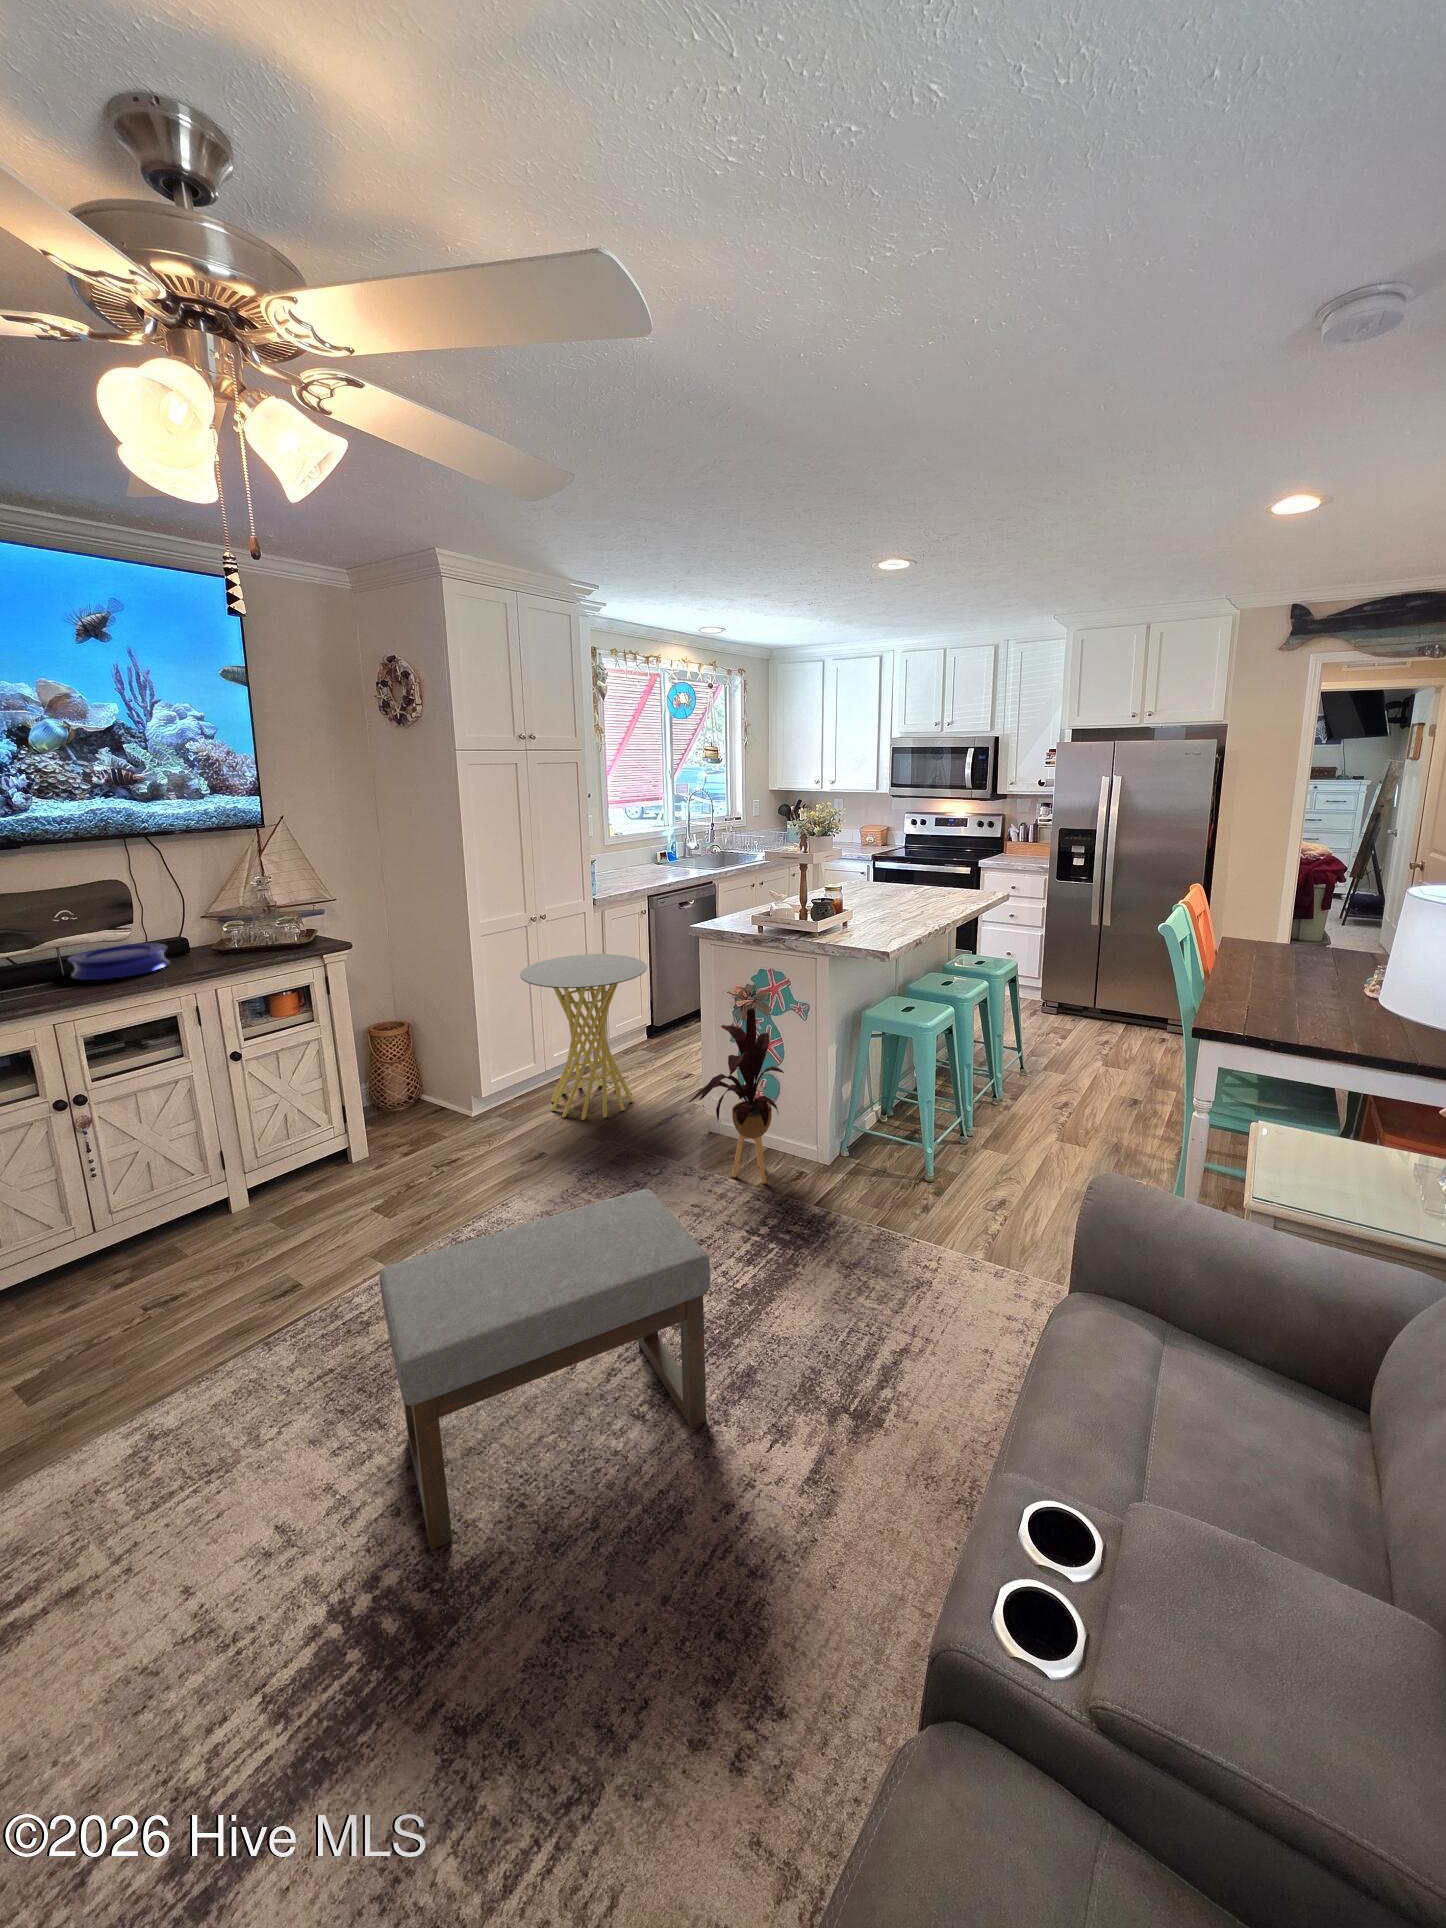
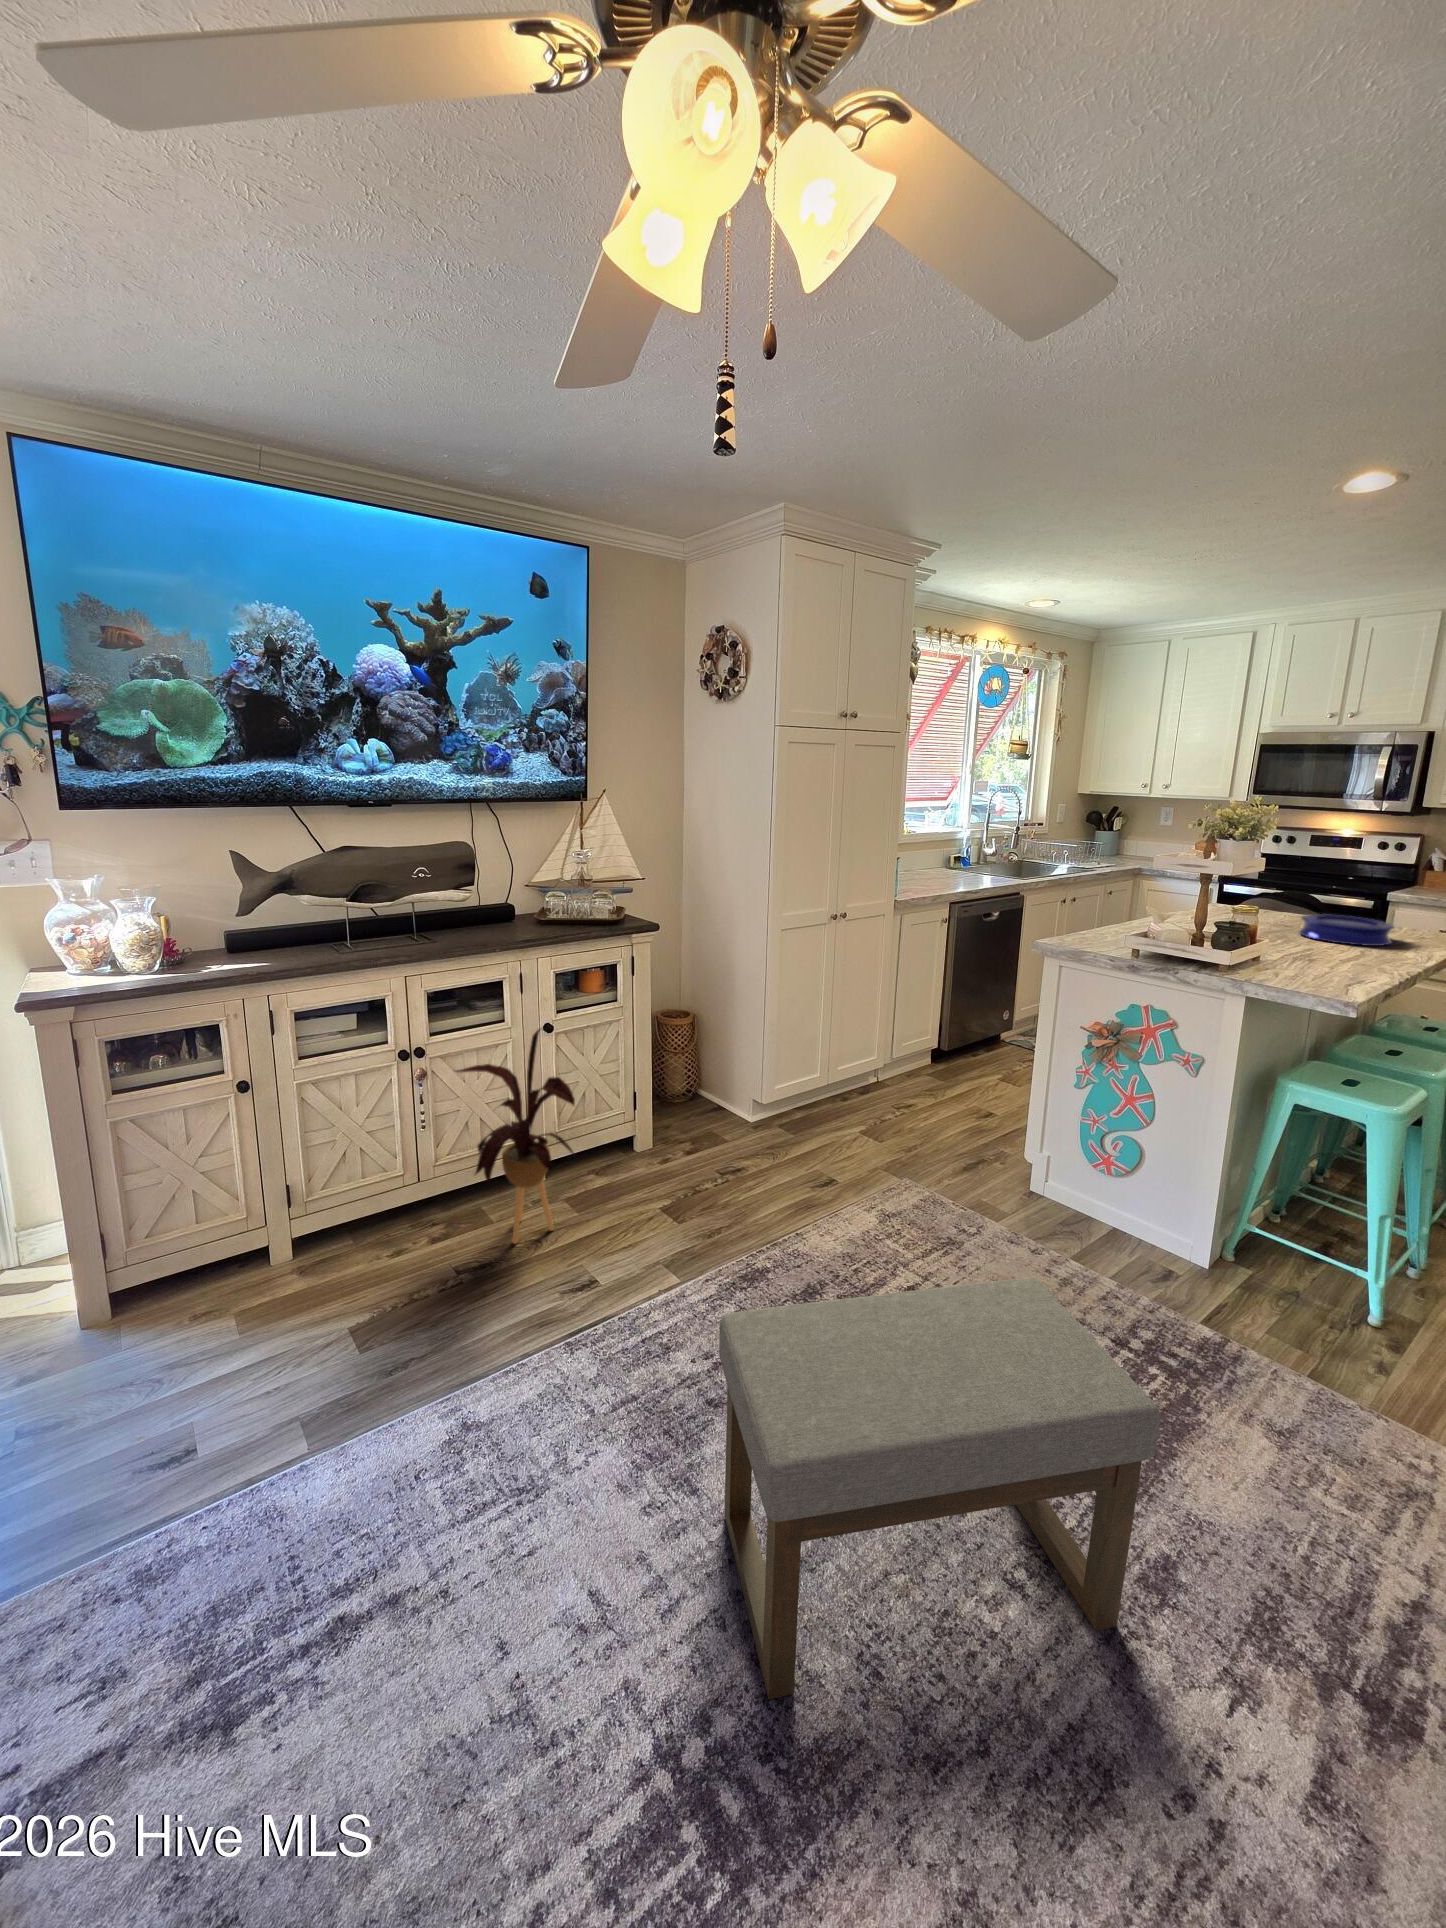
plate: present [68,943,170,980] -> present [1299,914,1395,946]
side table: present [520,954,647,1120] -> none [819,961,964,1150]
house plant: present [689,1008,784,1184] -> present [456,1028,575,1243]

